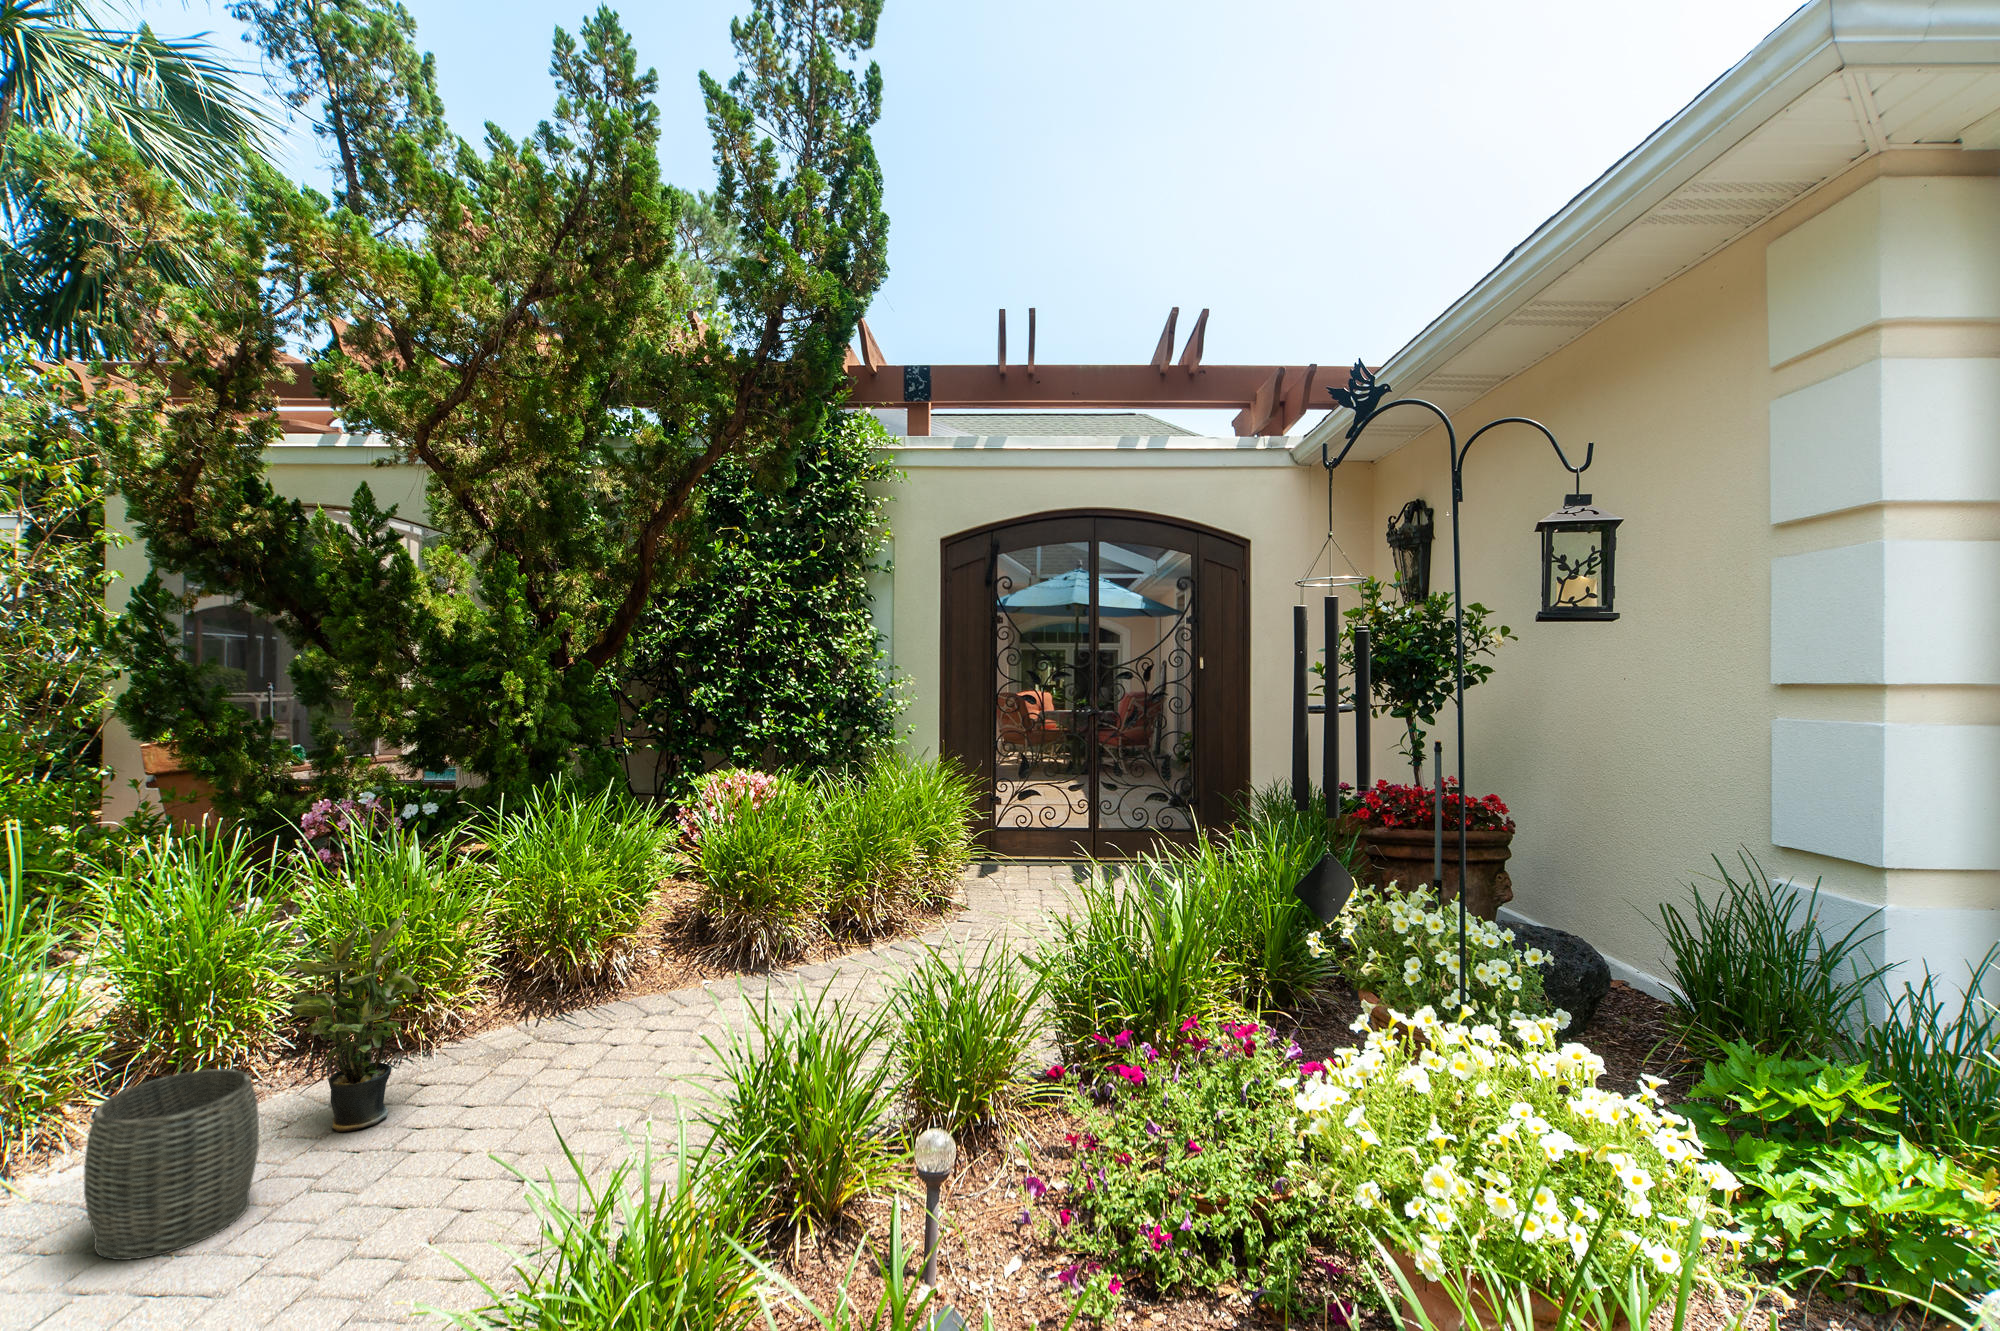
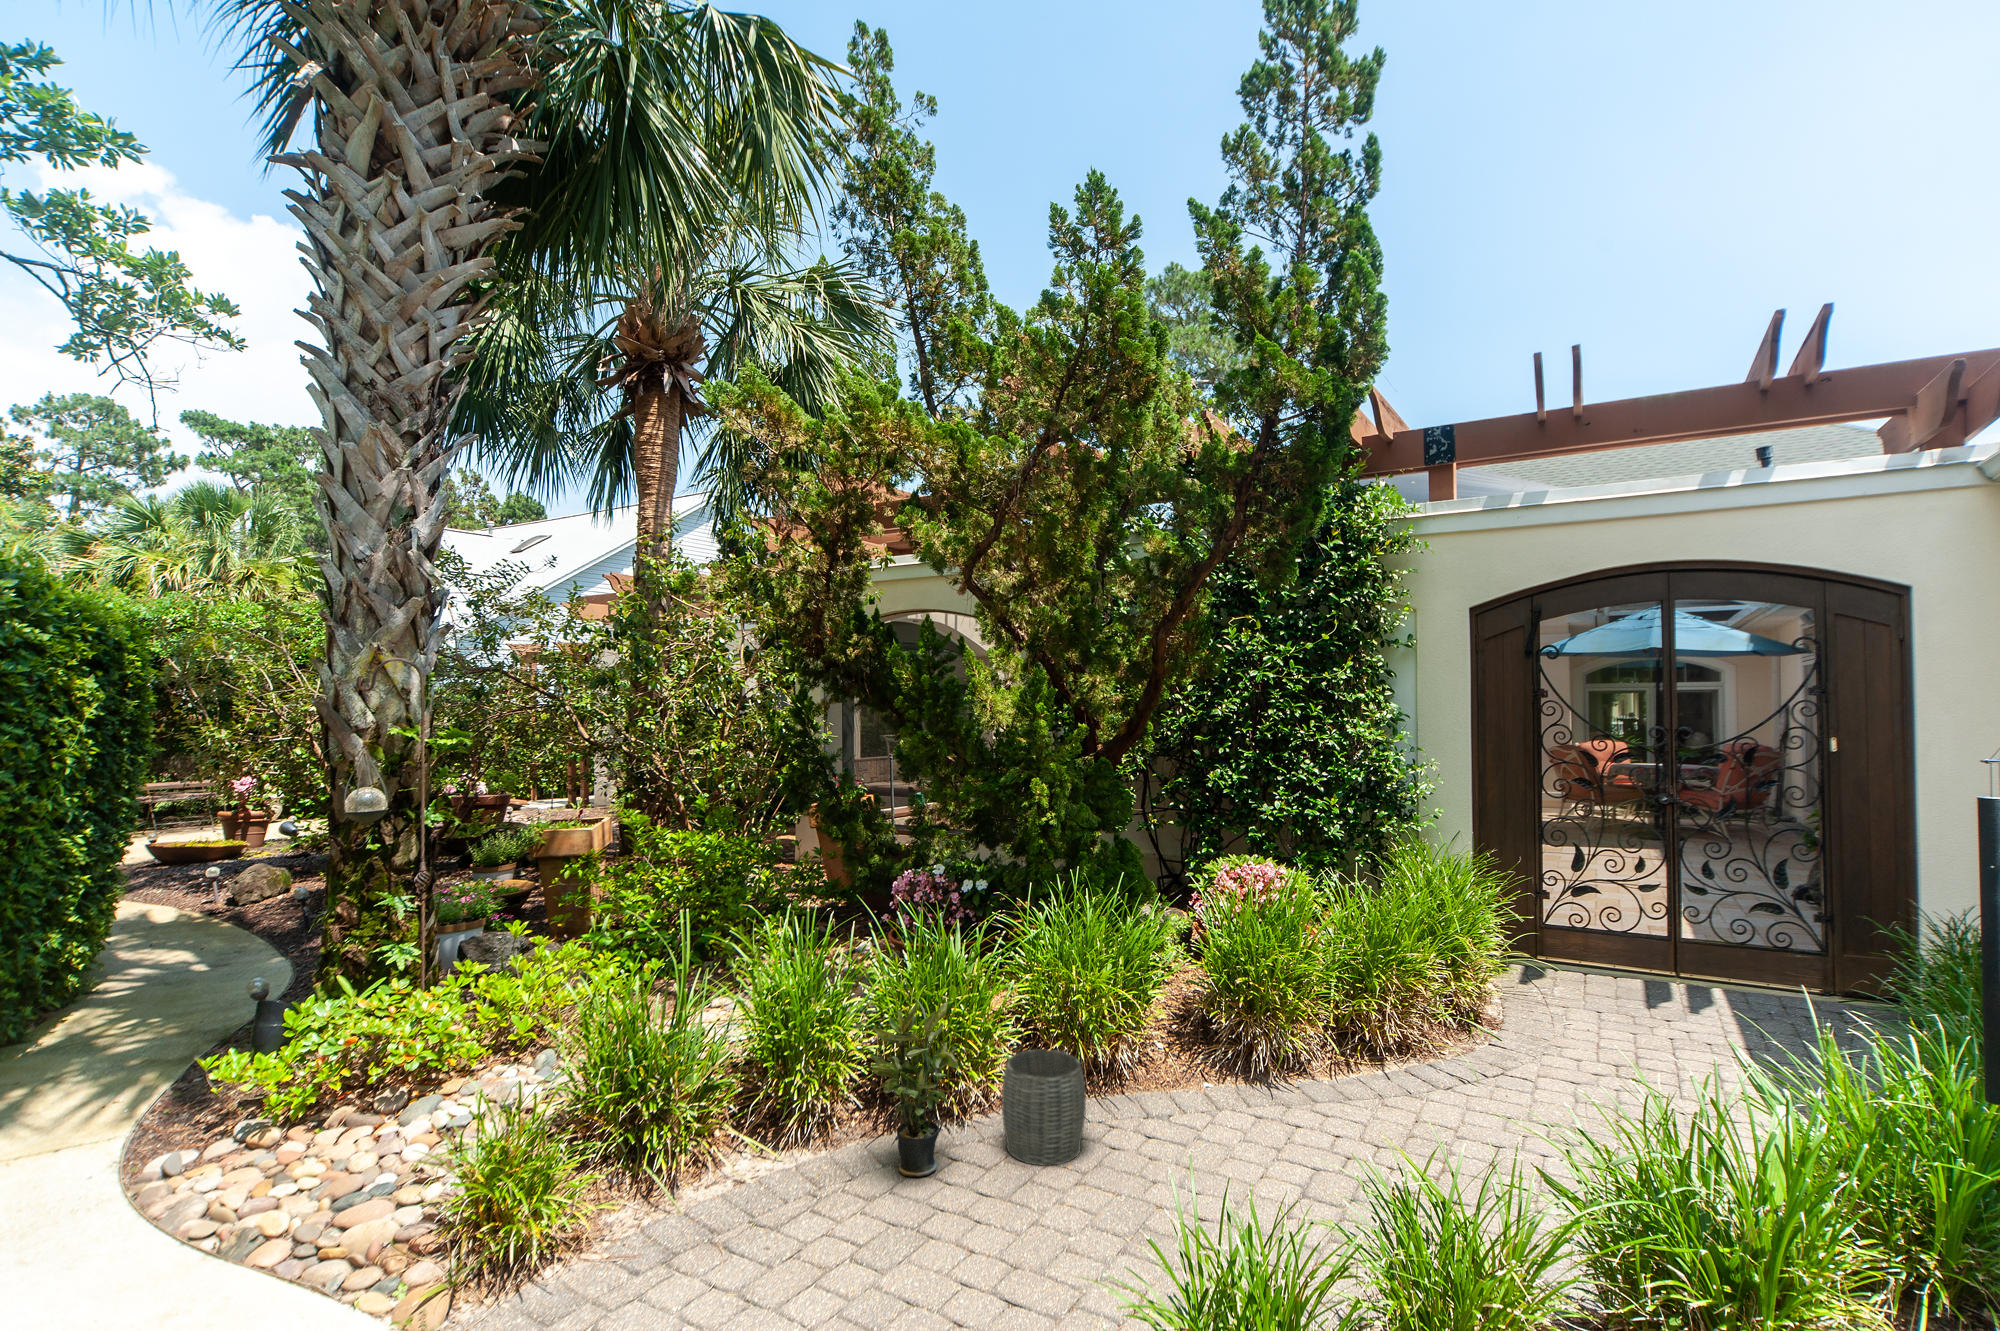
woven basket: present [84,1069,259,1260] -> present [1002,1050,1086,1166]

